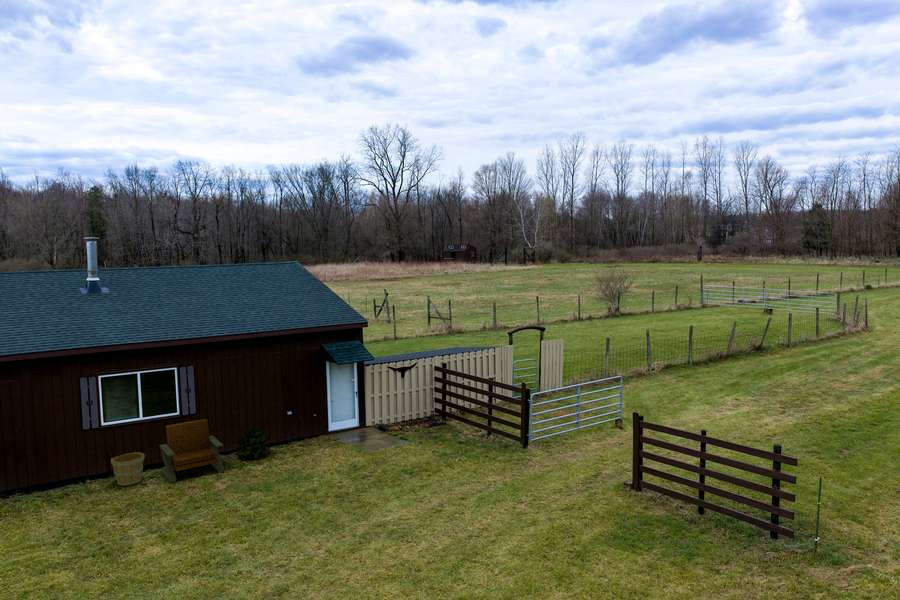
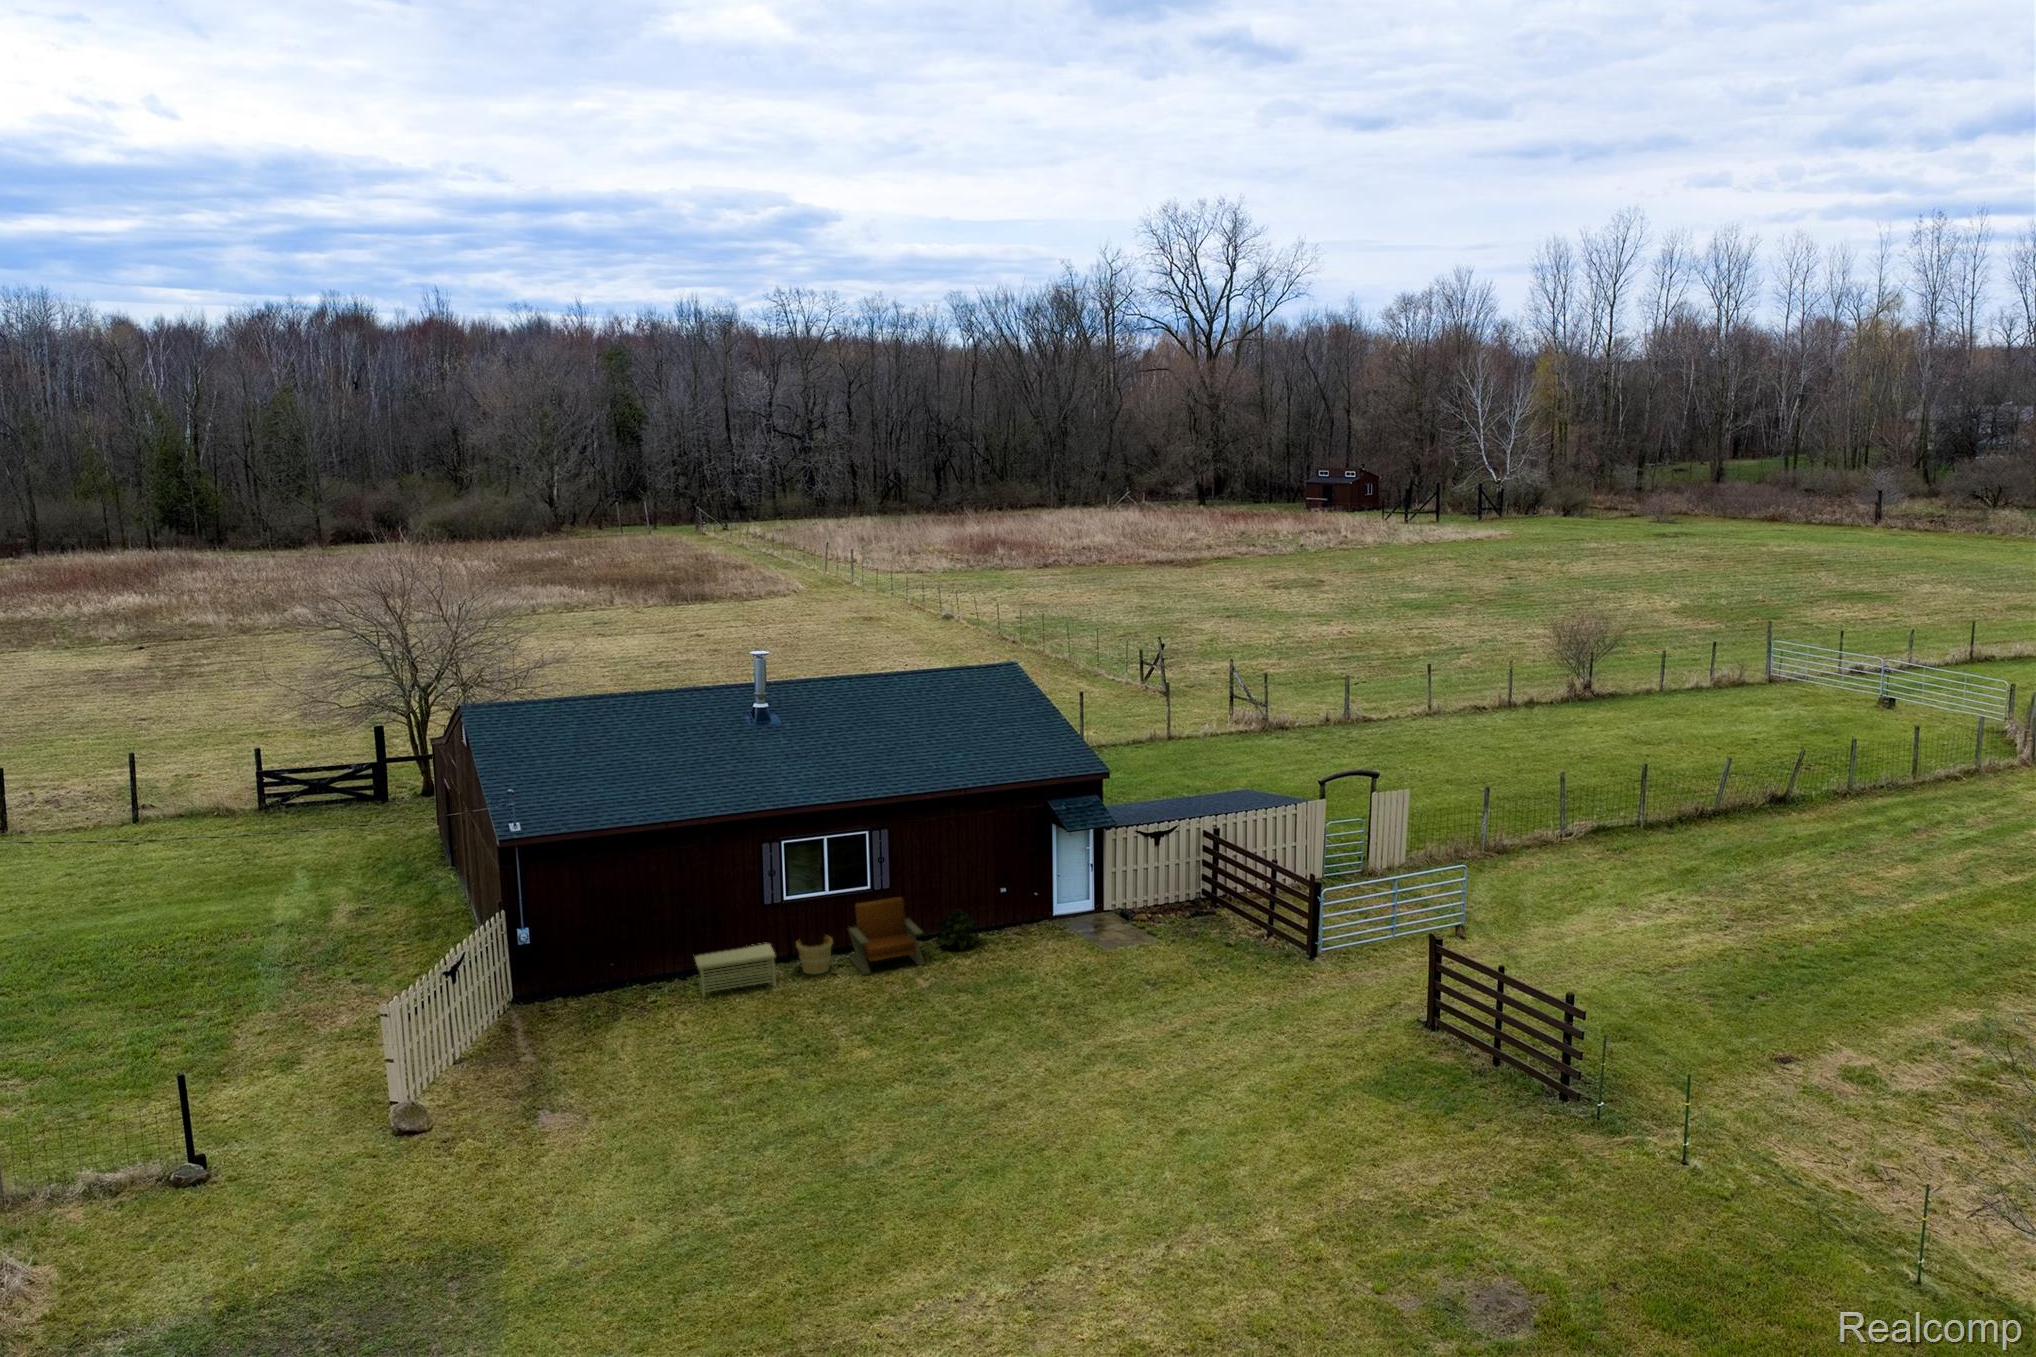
storage bench: none [8,461,88,512] -> present [695,944,776,996]

